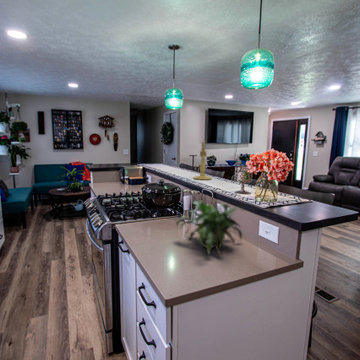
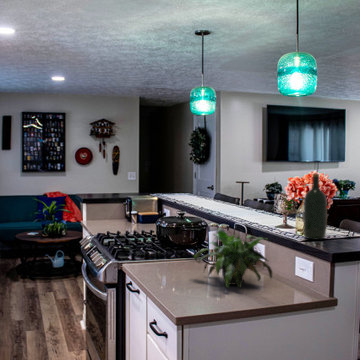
candle holder: present [194,141,211,180] -> none [227,159,253,214]
wine bottle: none [266,151,286,206] -> present [304,174,327,240]

